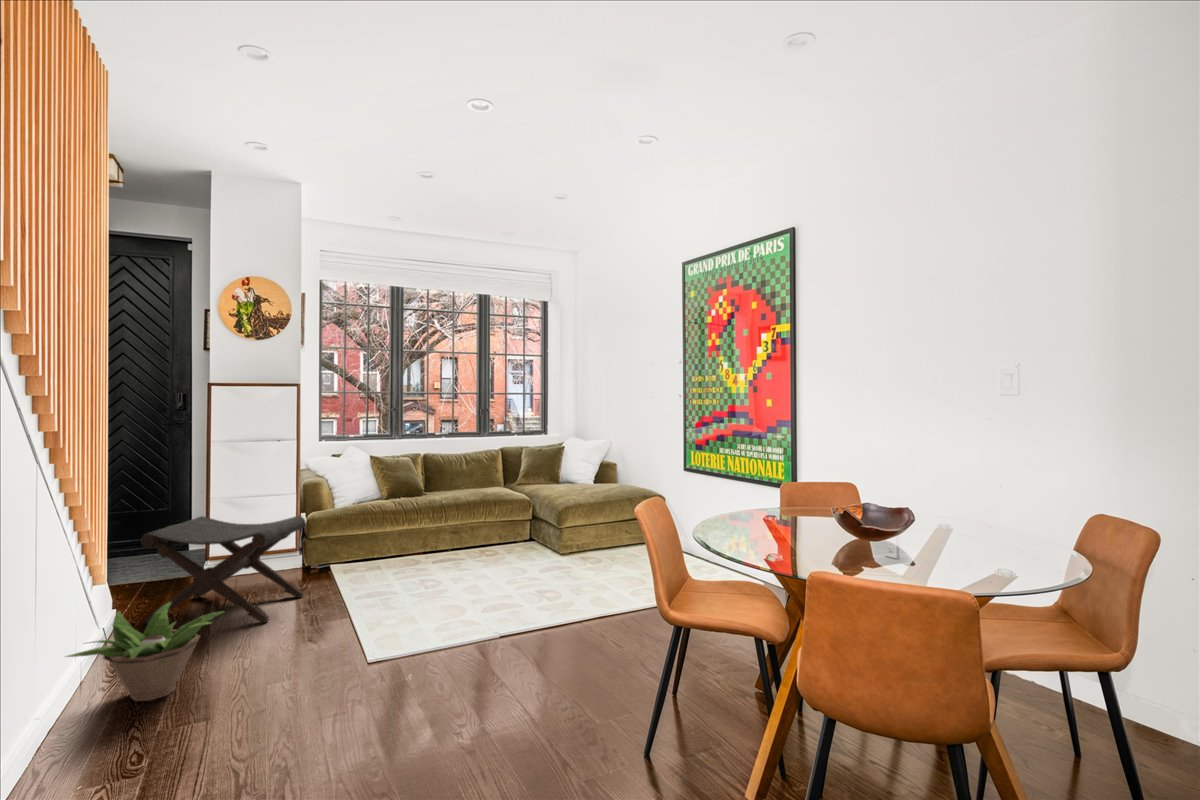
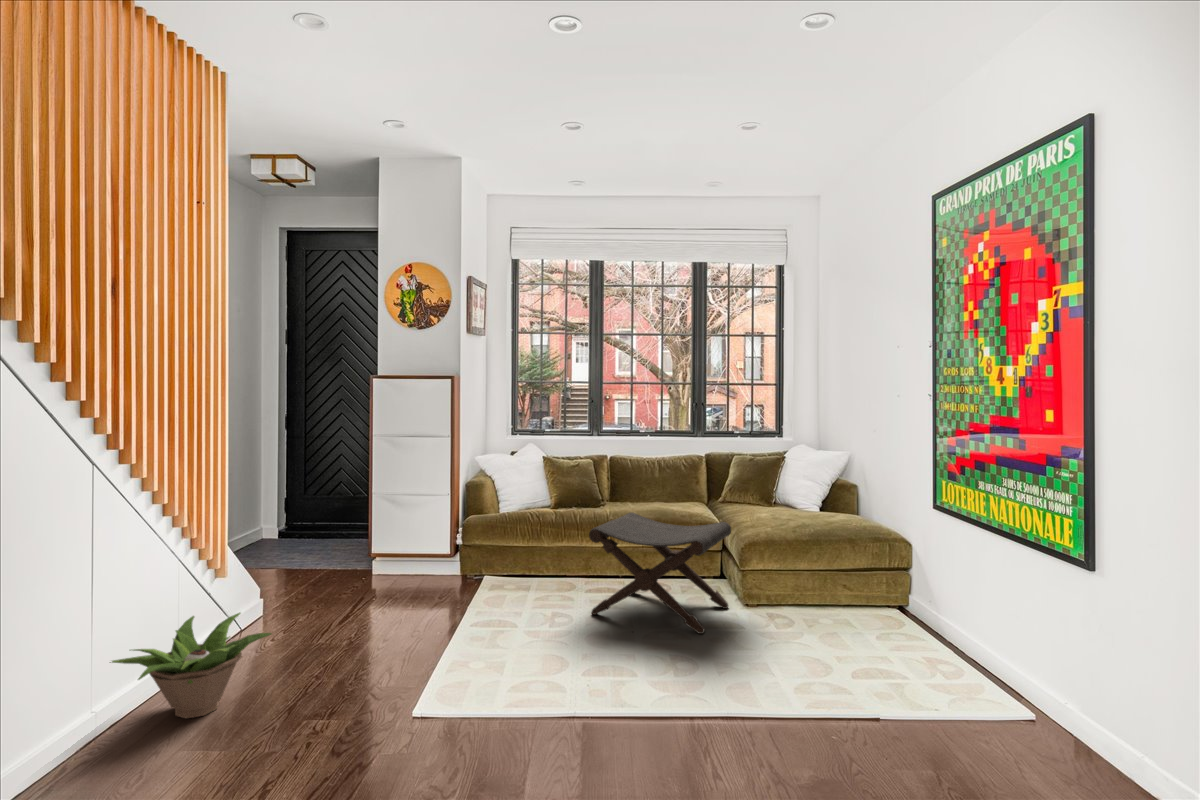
footstool: present [141,516,306,623] -> present [589,513,731,634]

